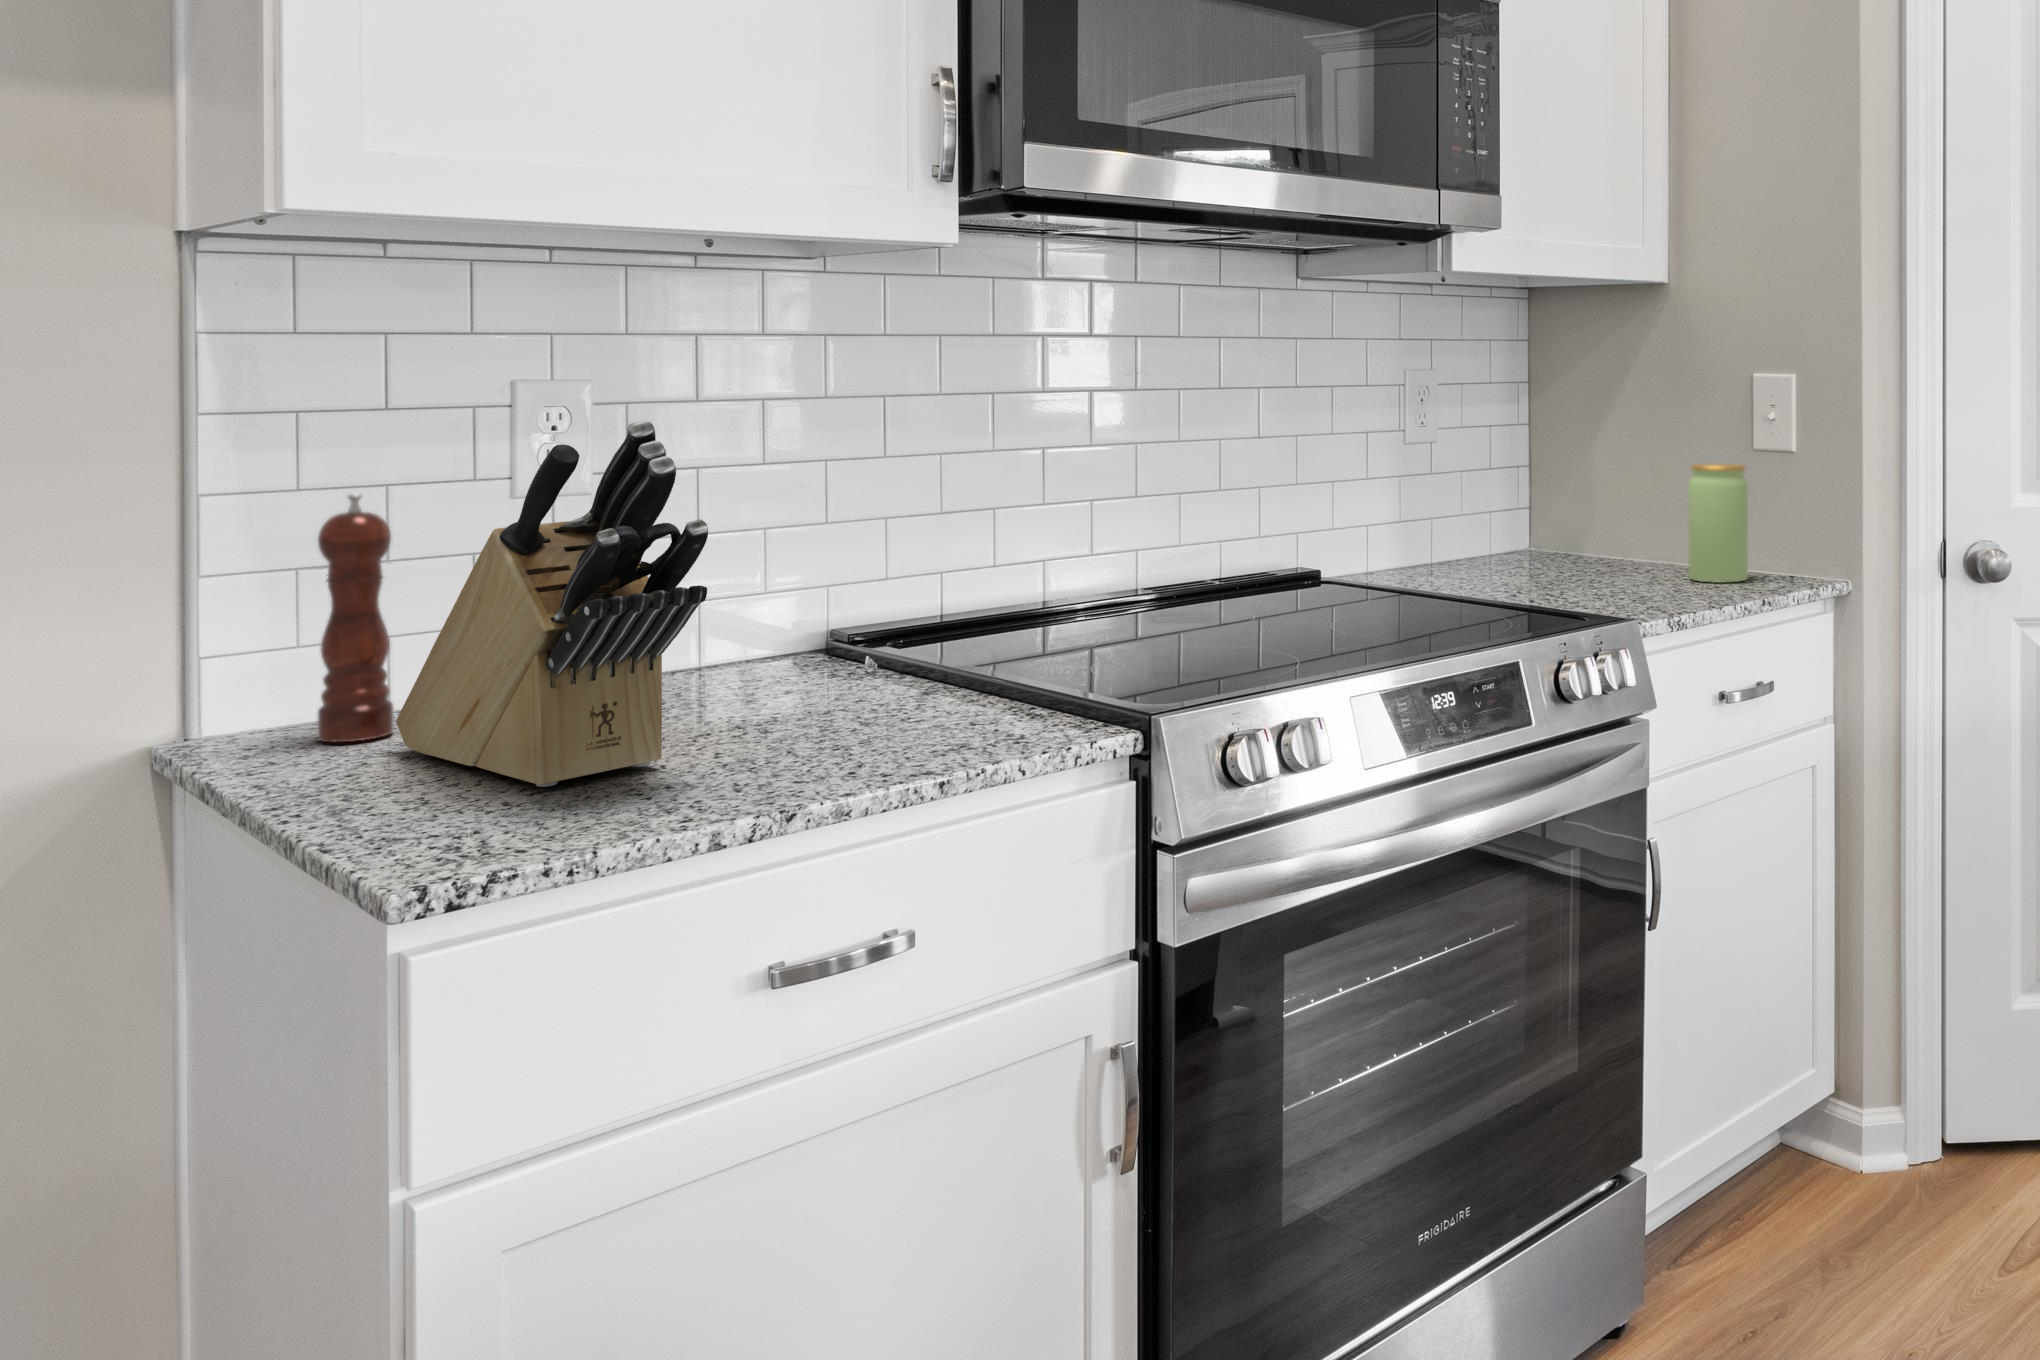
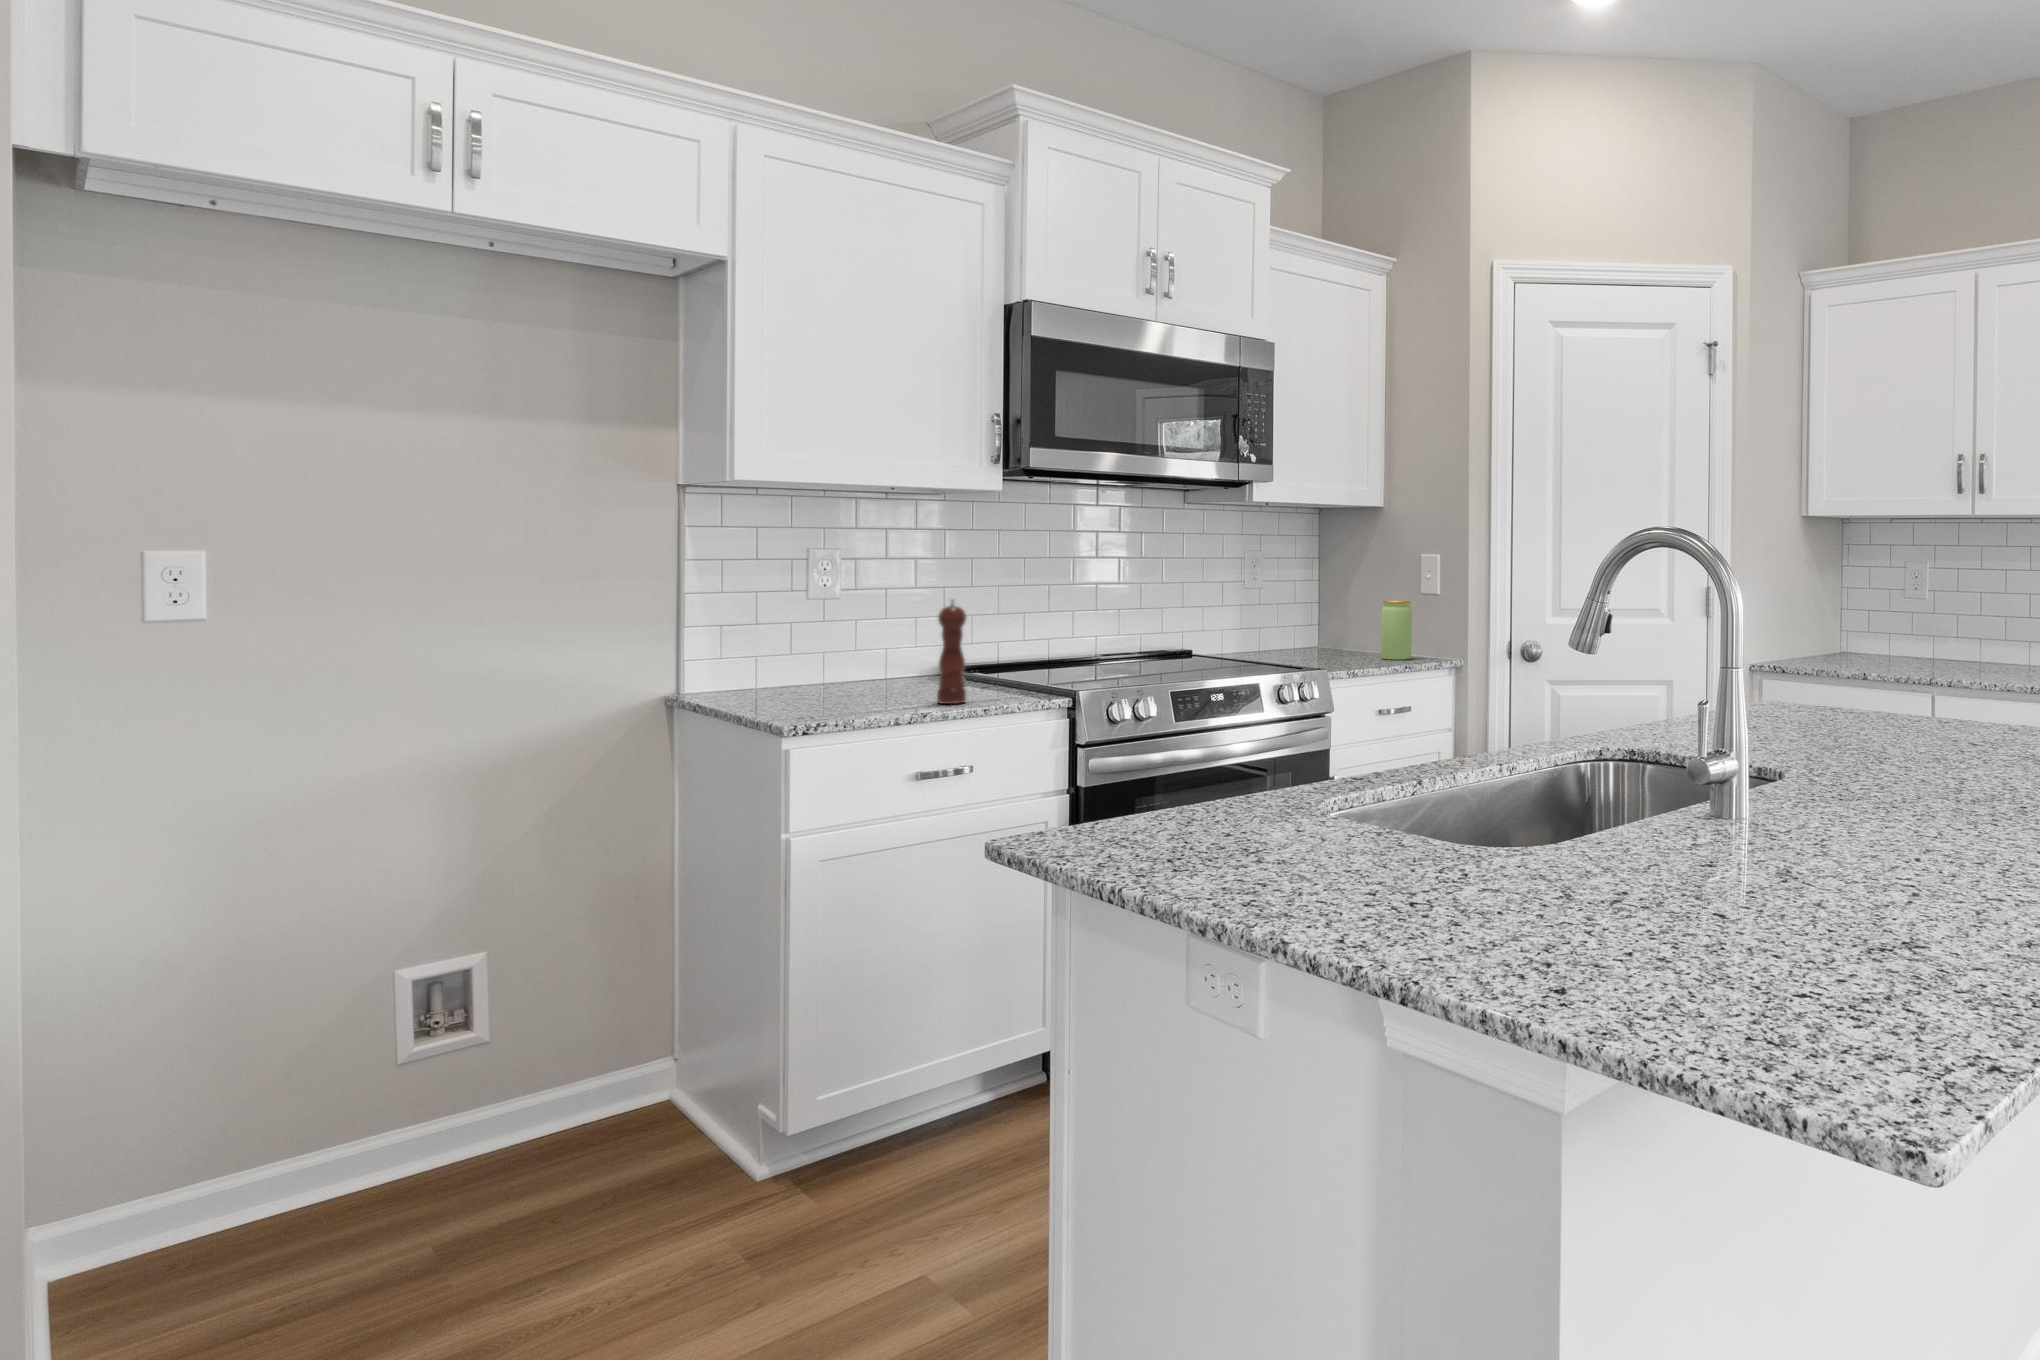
knife block: present [396,420,708,787] -> none [767,562,895,705]
pepper mill: present [318,494,393,742] -> present [937,599,967,704]

